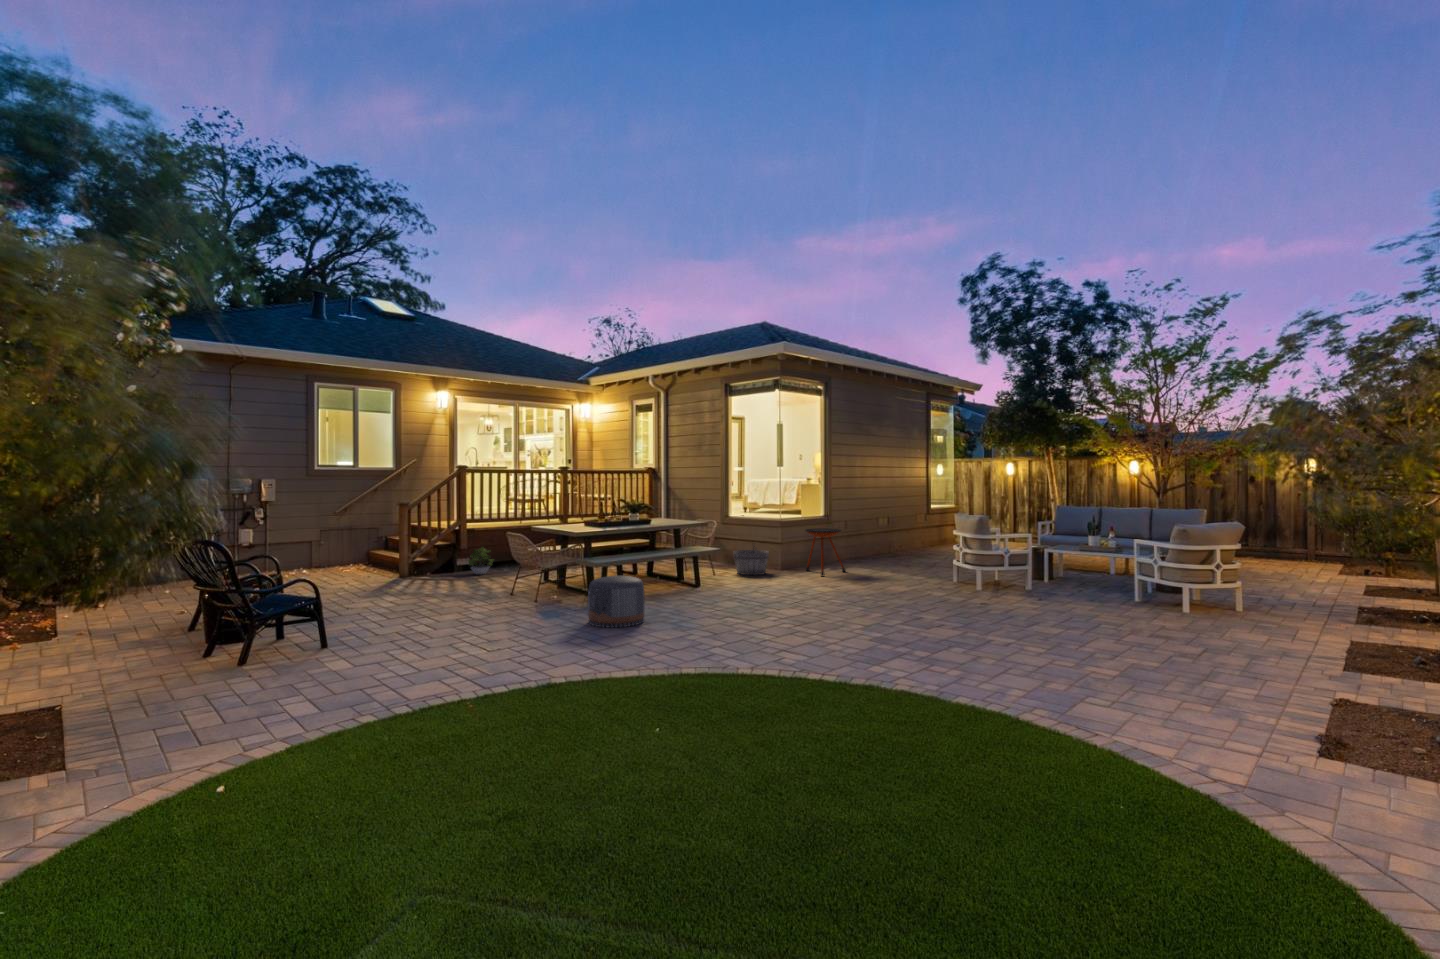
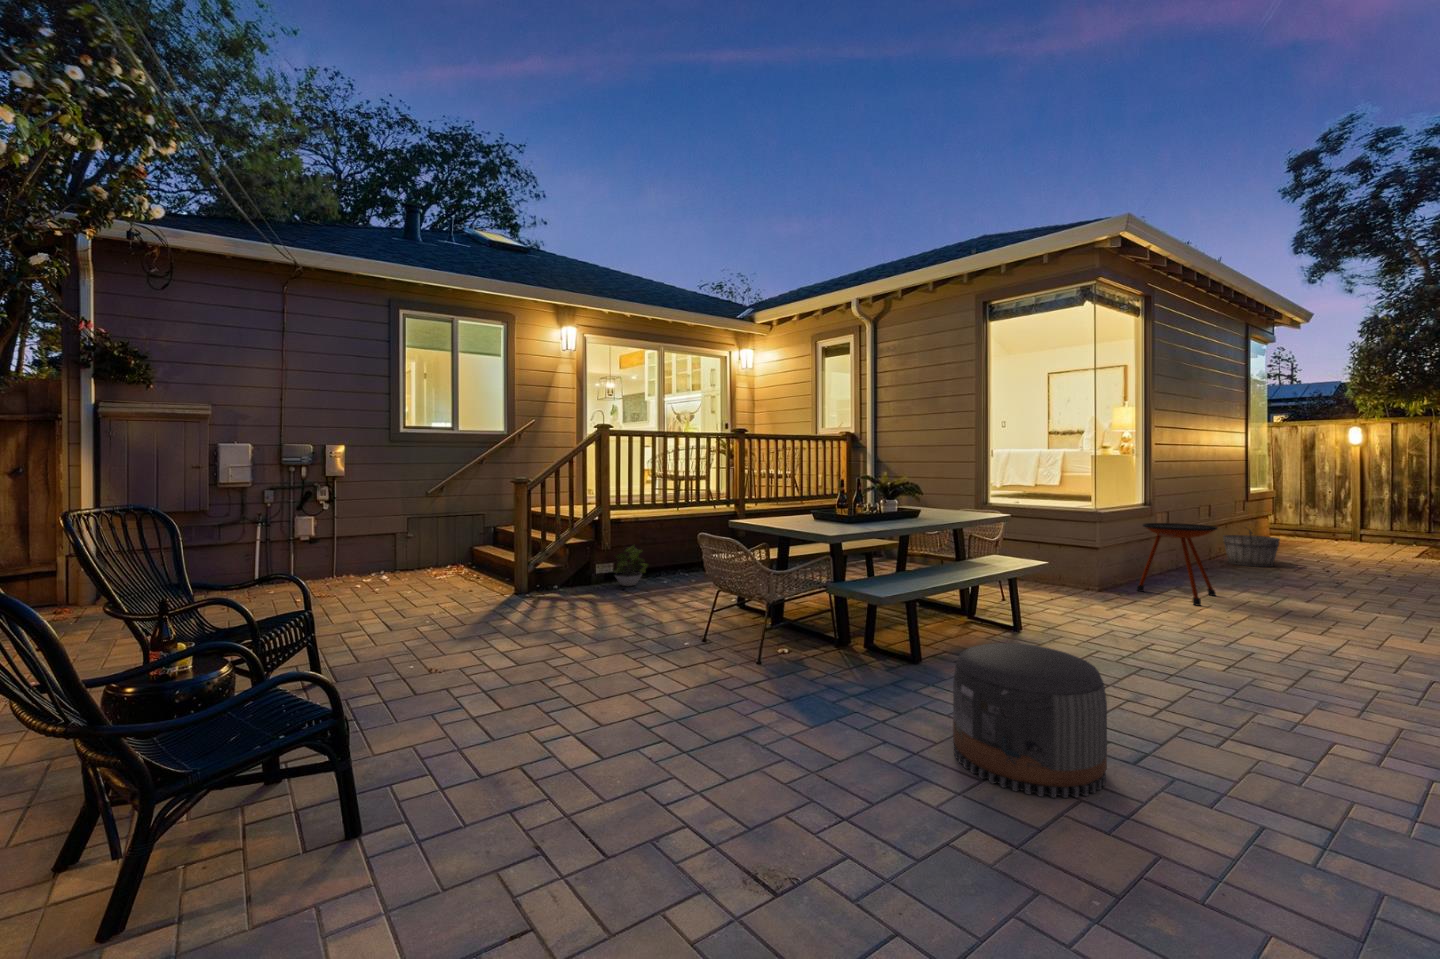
wooden bucket: present [734,549,769,575] -> present [1223,530,1280,567]

